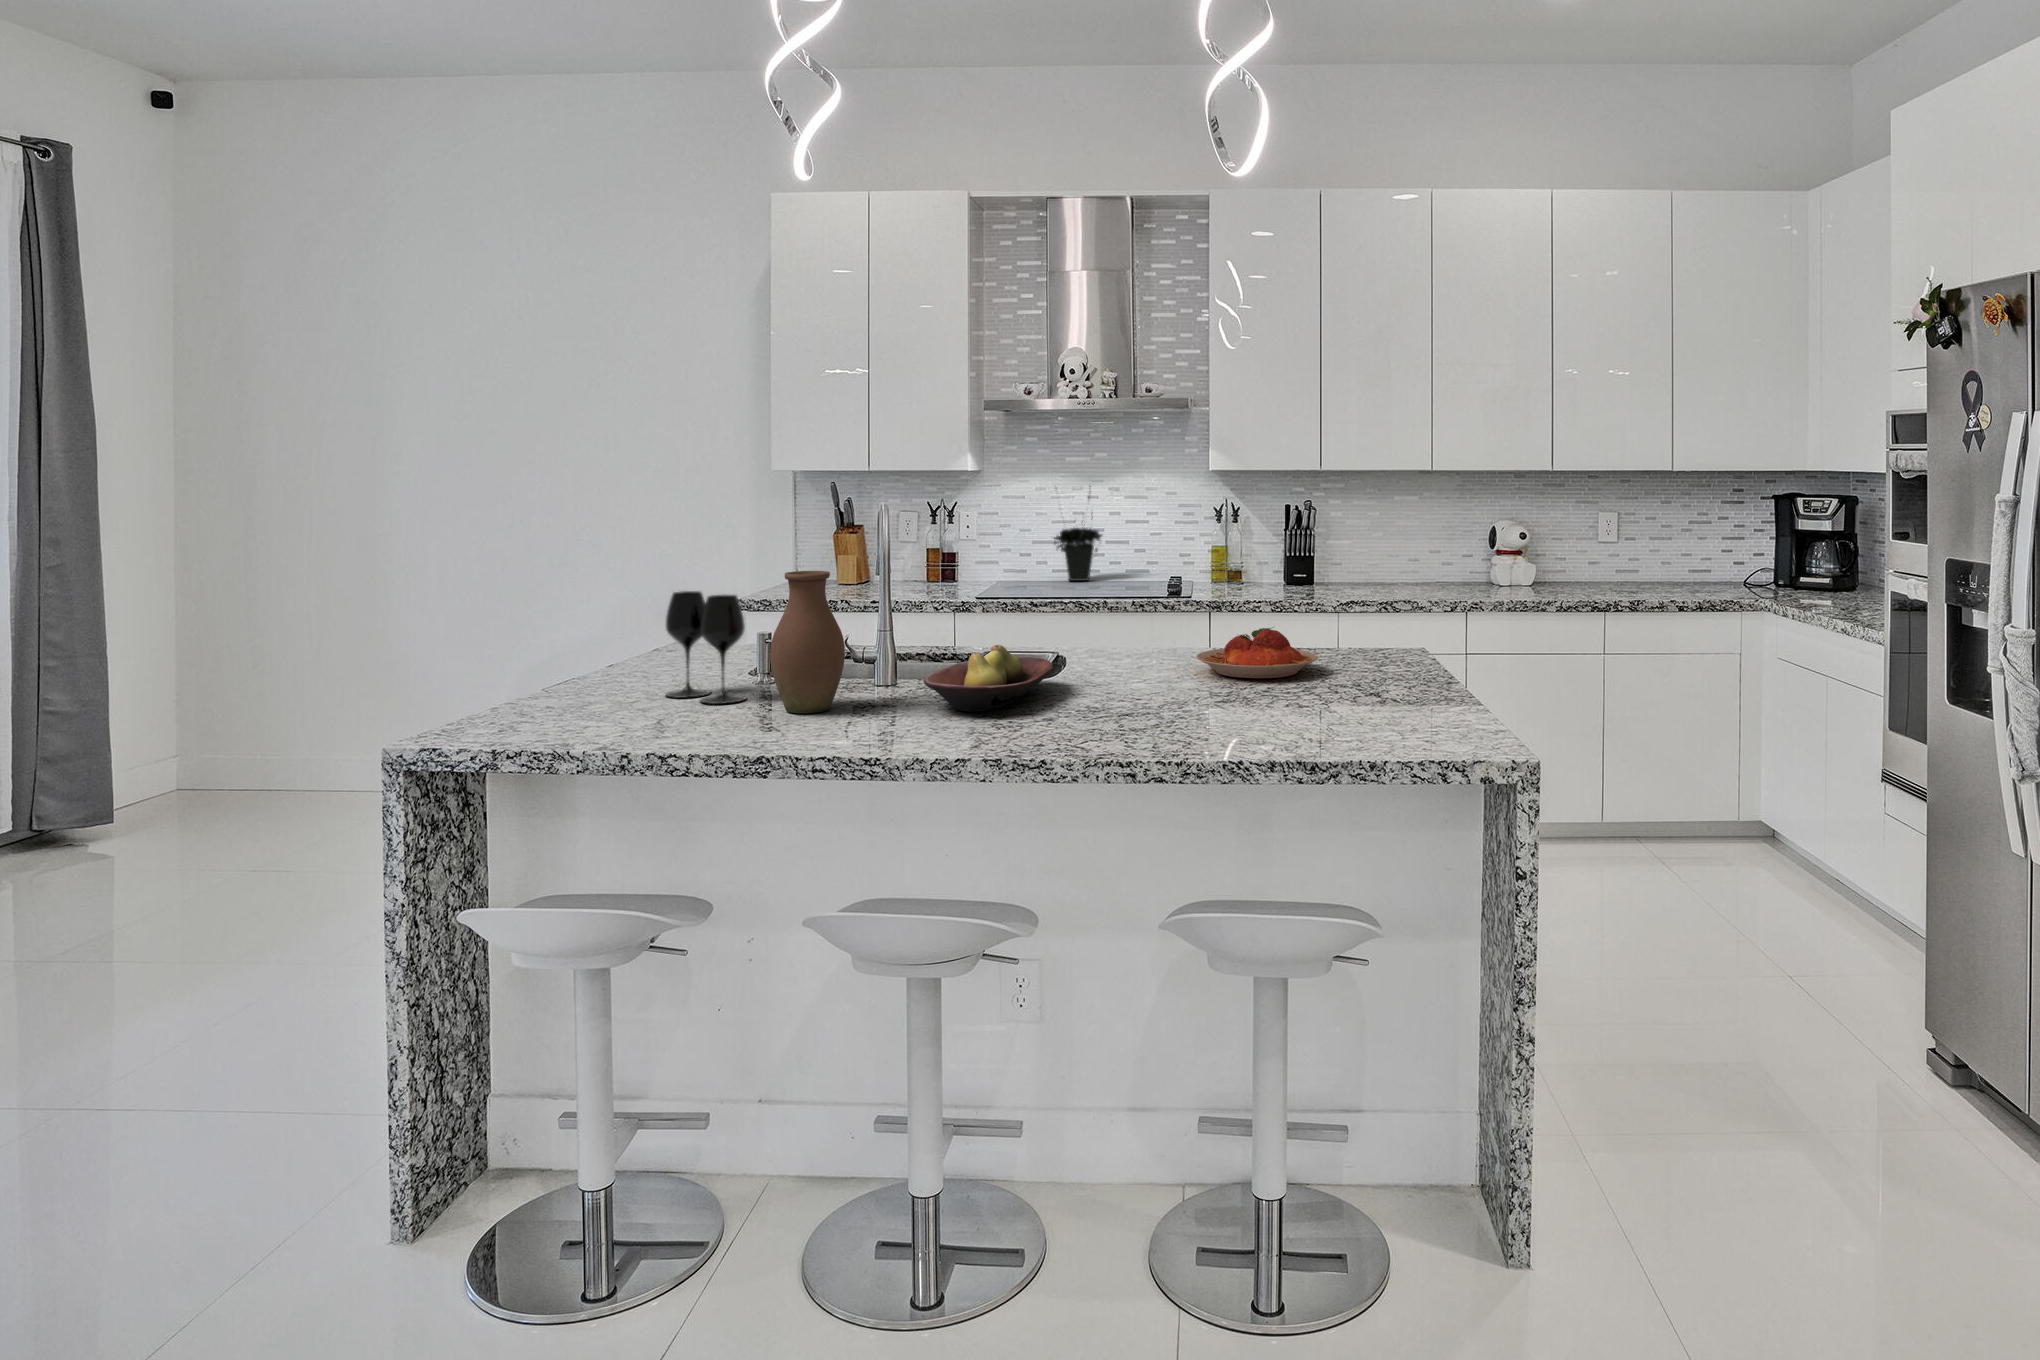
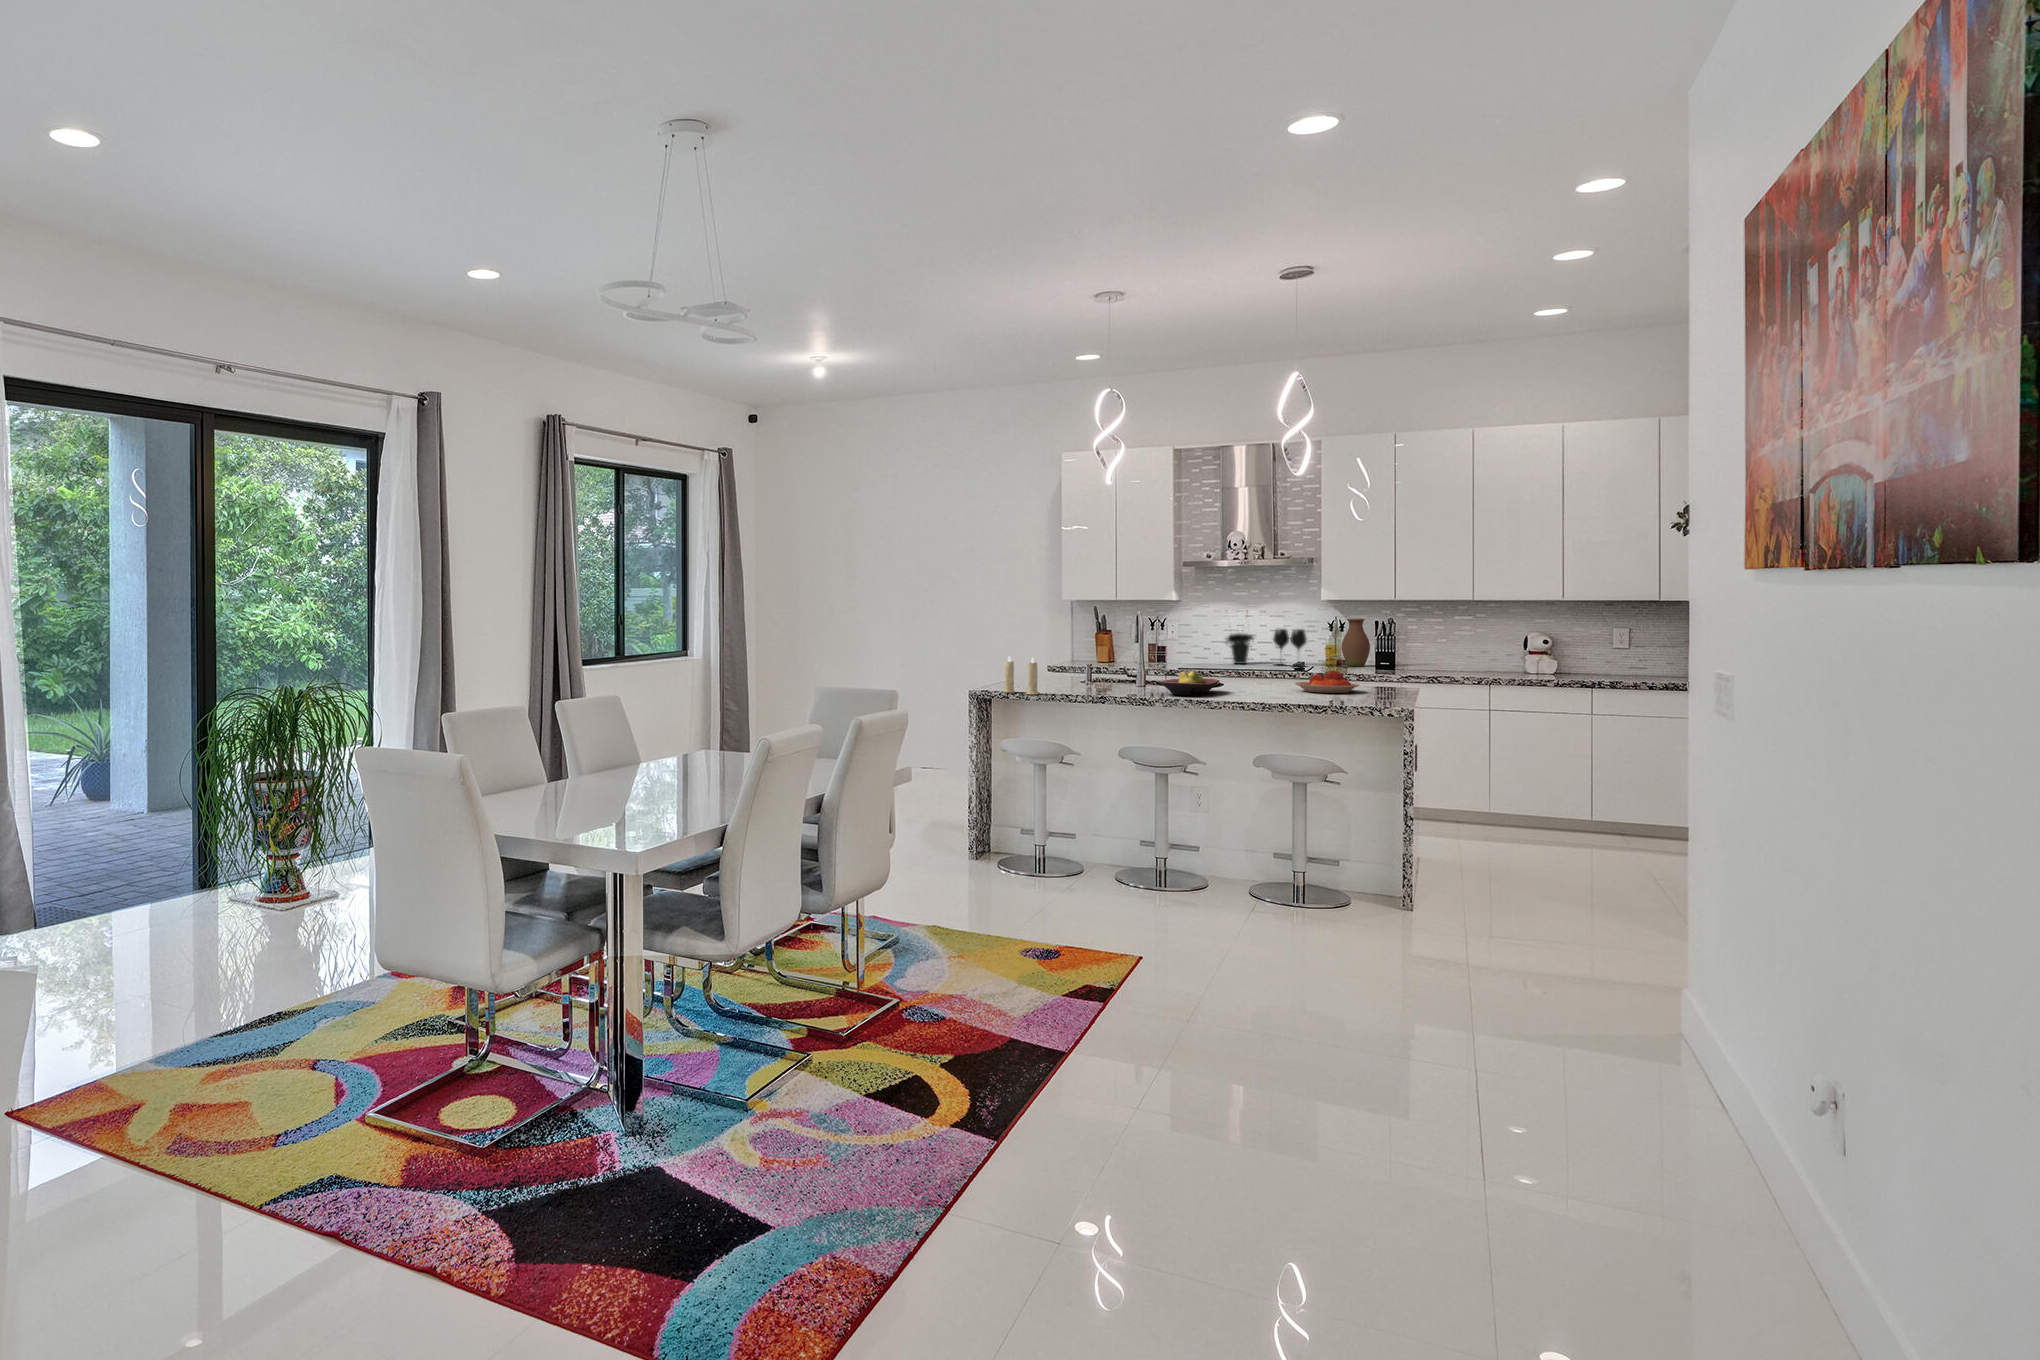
vase: present [770,571,845,713] -> present [1342,619,1370,667]
wine glass: present [666,591,745,704] -> present [1273,629,1307,666]
candle: none [546,629,633,733] -> present [1003,656,1038,694]

